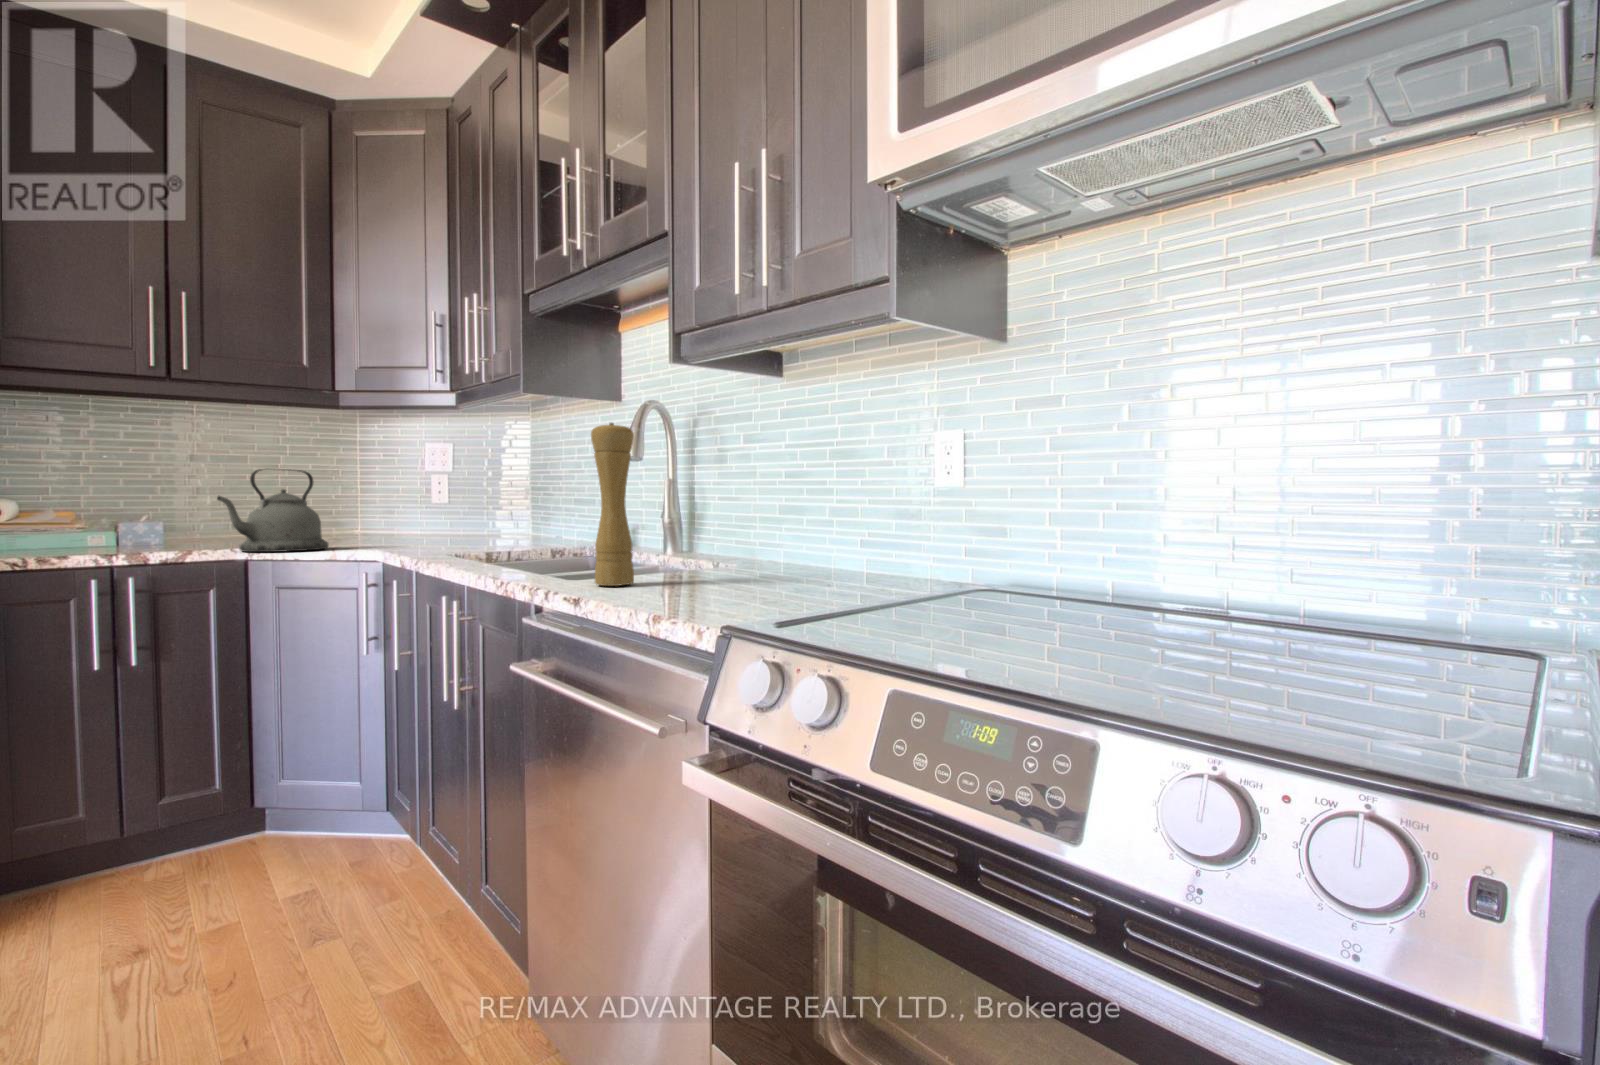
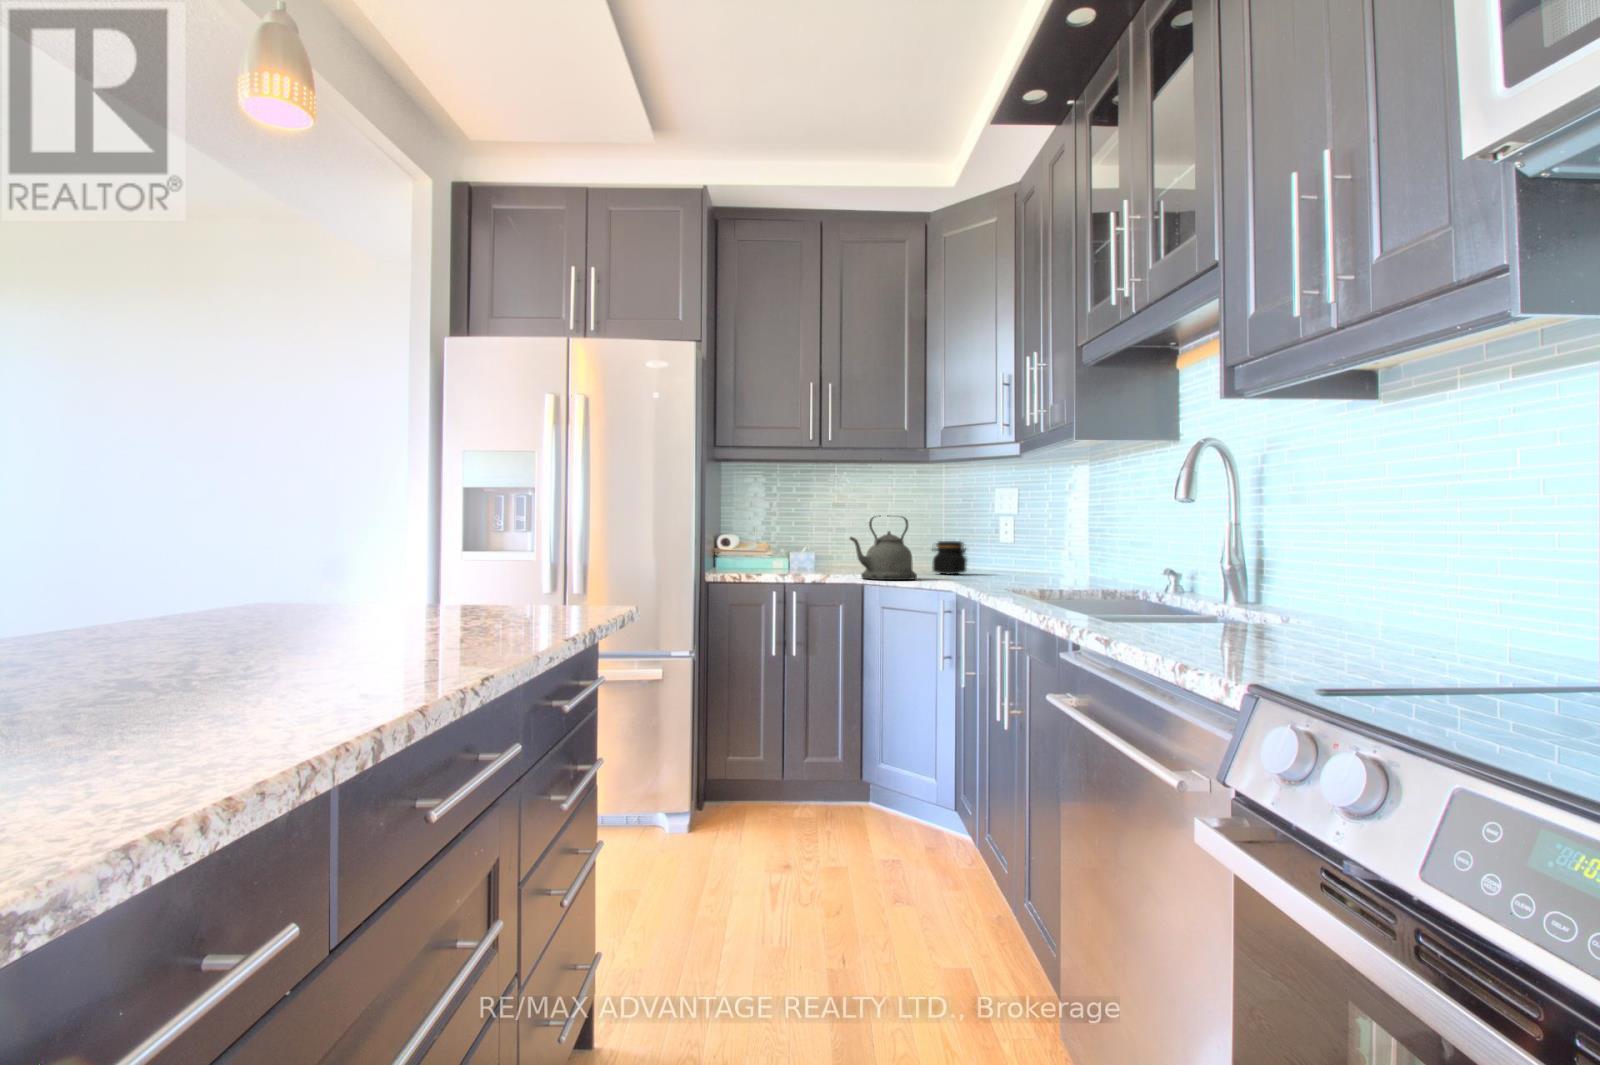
pepper mill: present [591,423,634,586] -> none [1128,468,1174,632]
jar: none [347,502,397,541] -> present [932,541,967,574]

